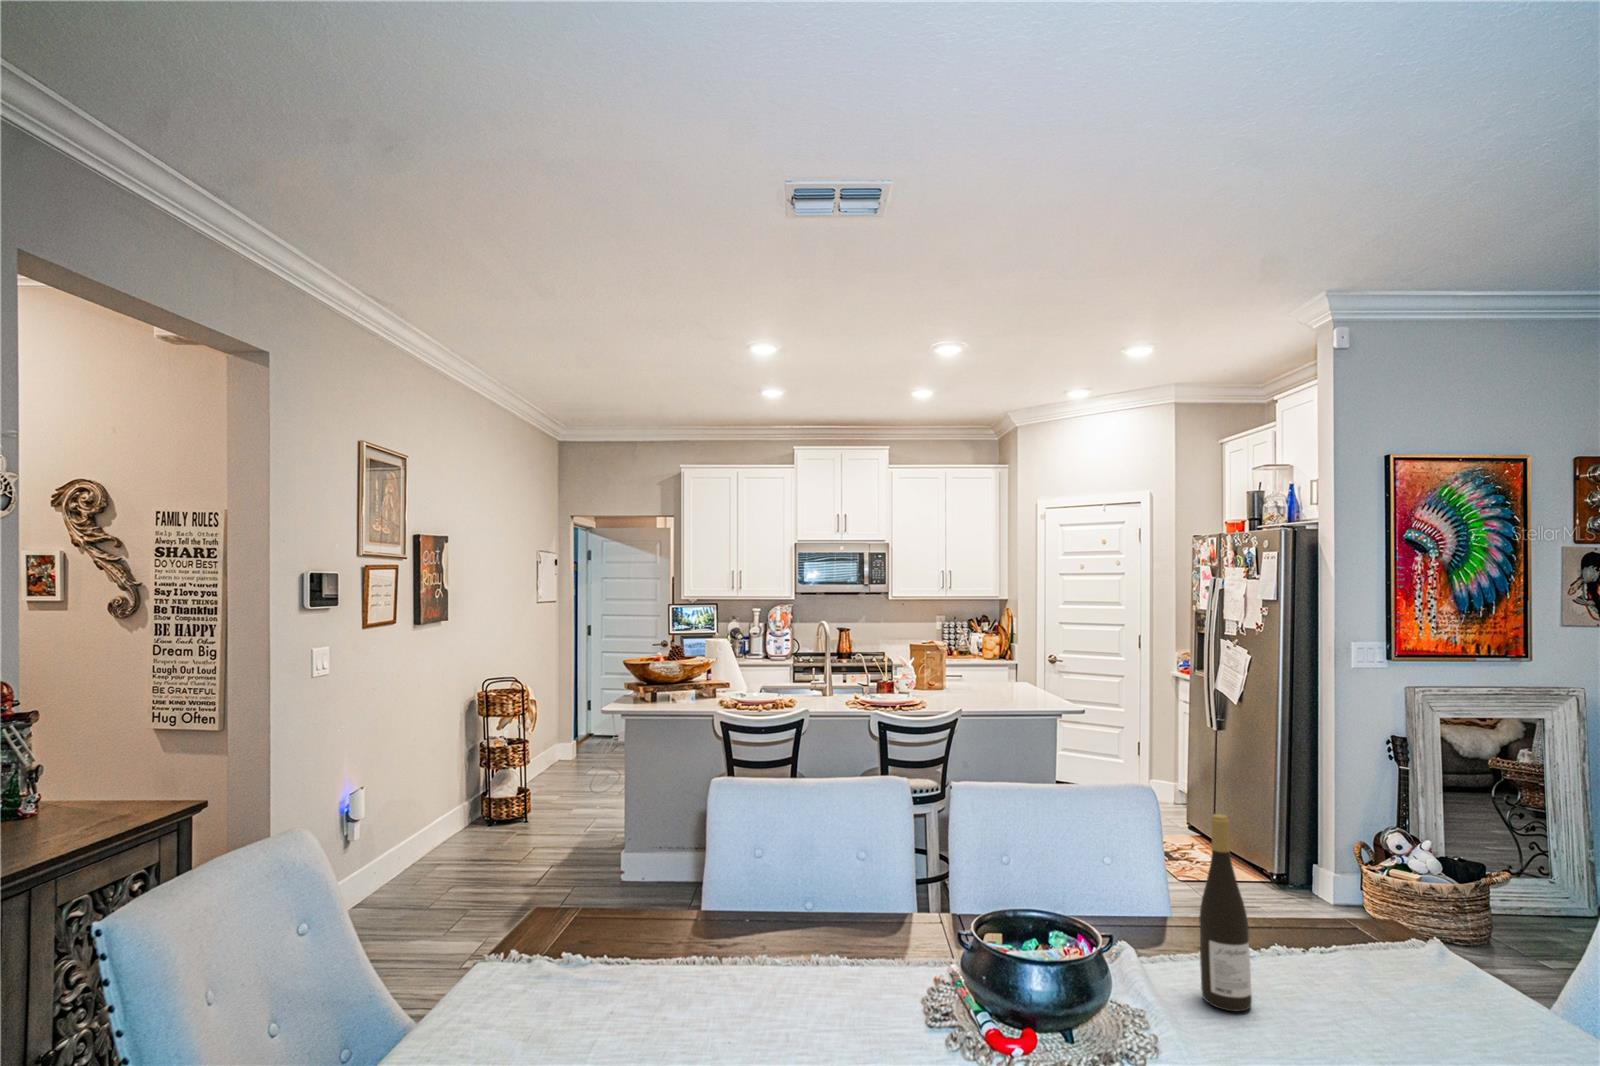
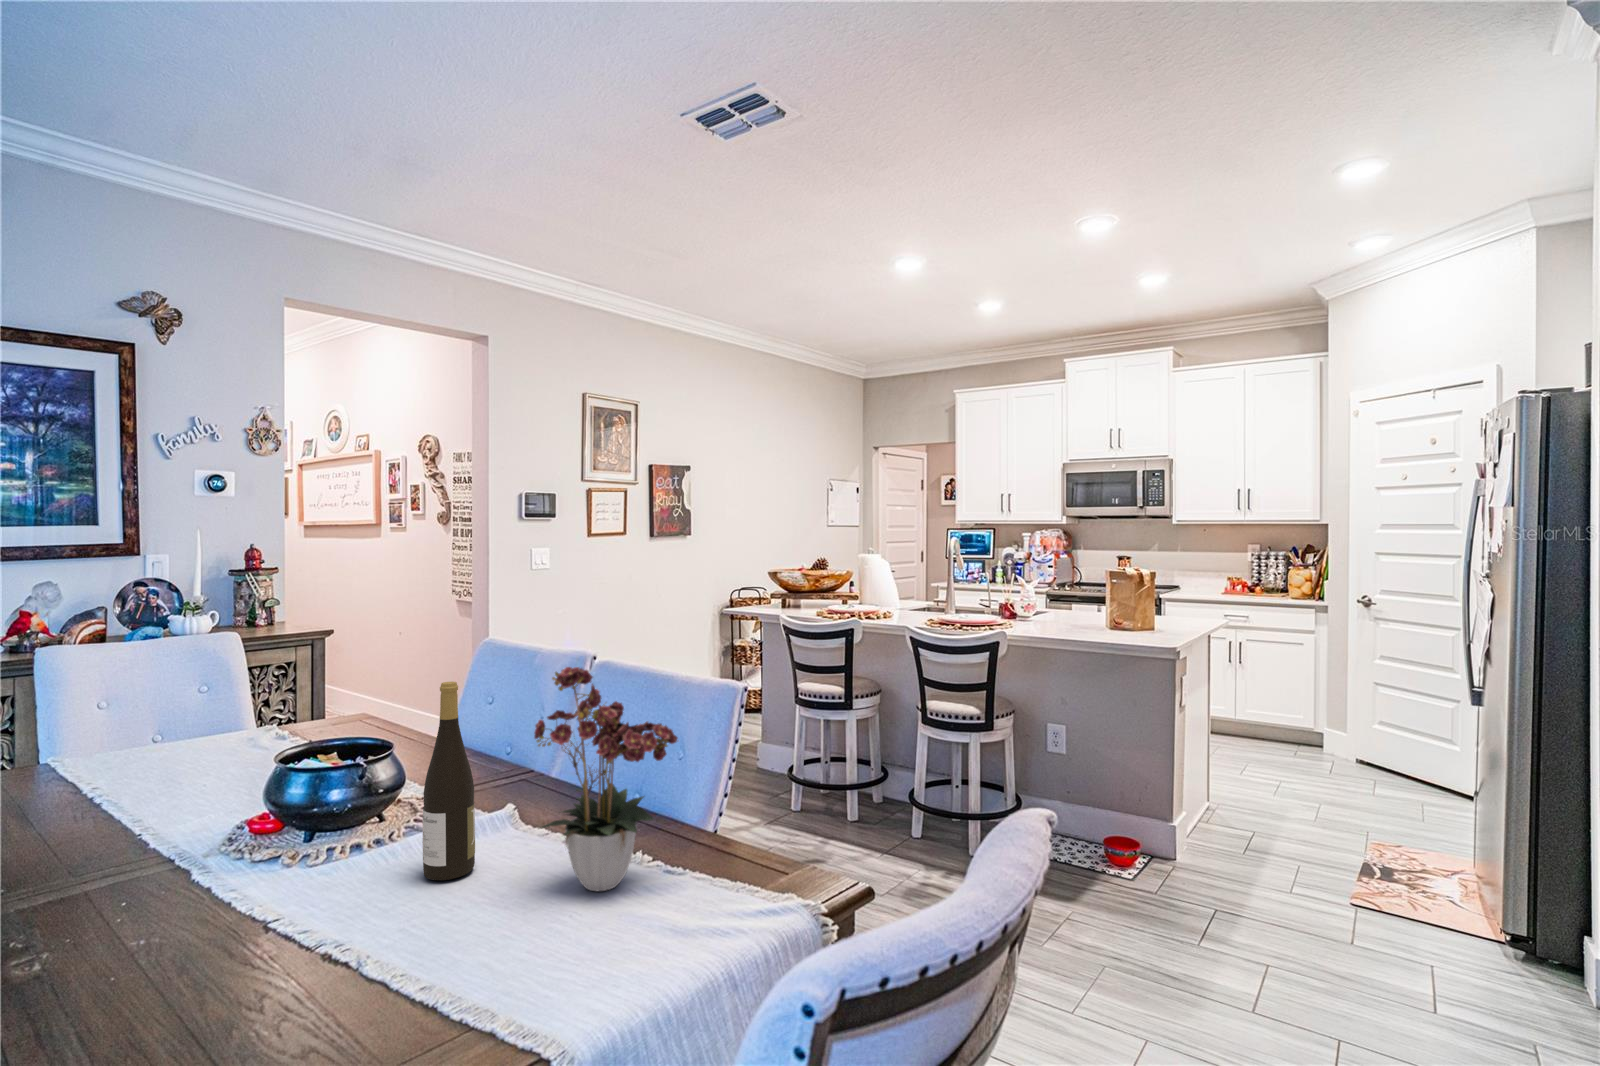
flower arrangement: none [1257,772,1366,977] -> present [534,667,678,891]

